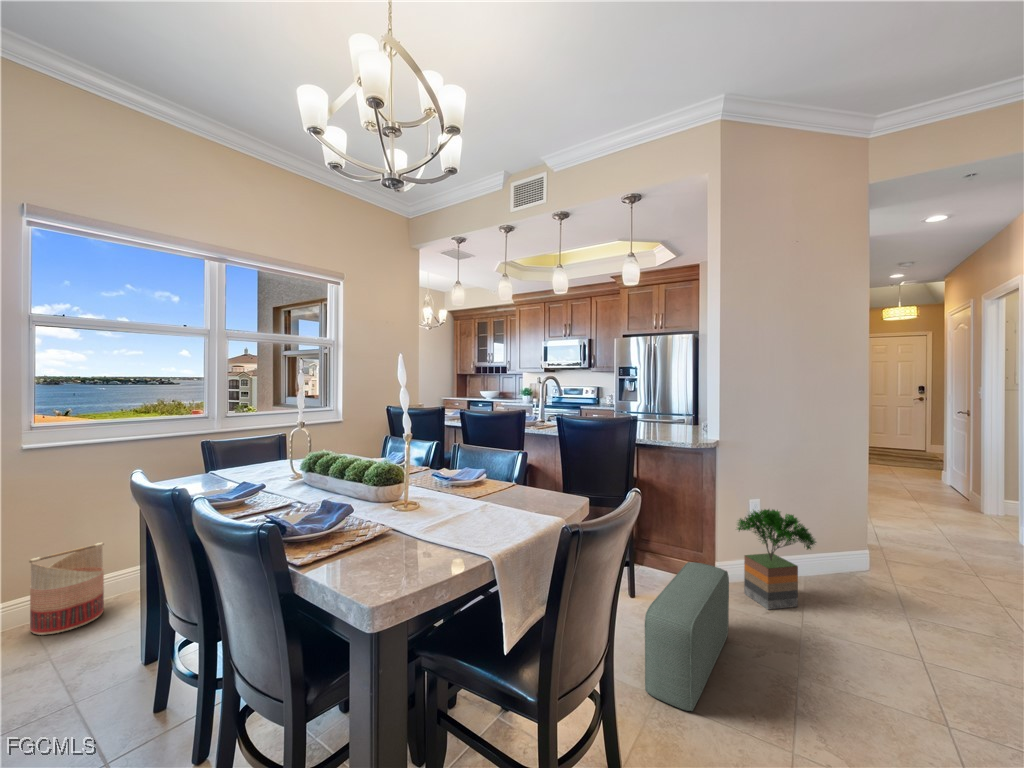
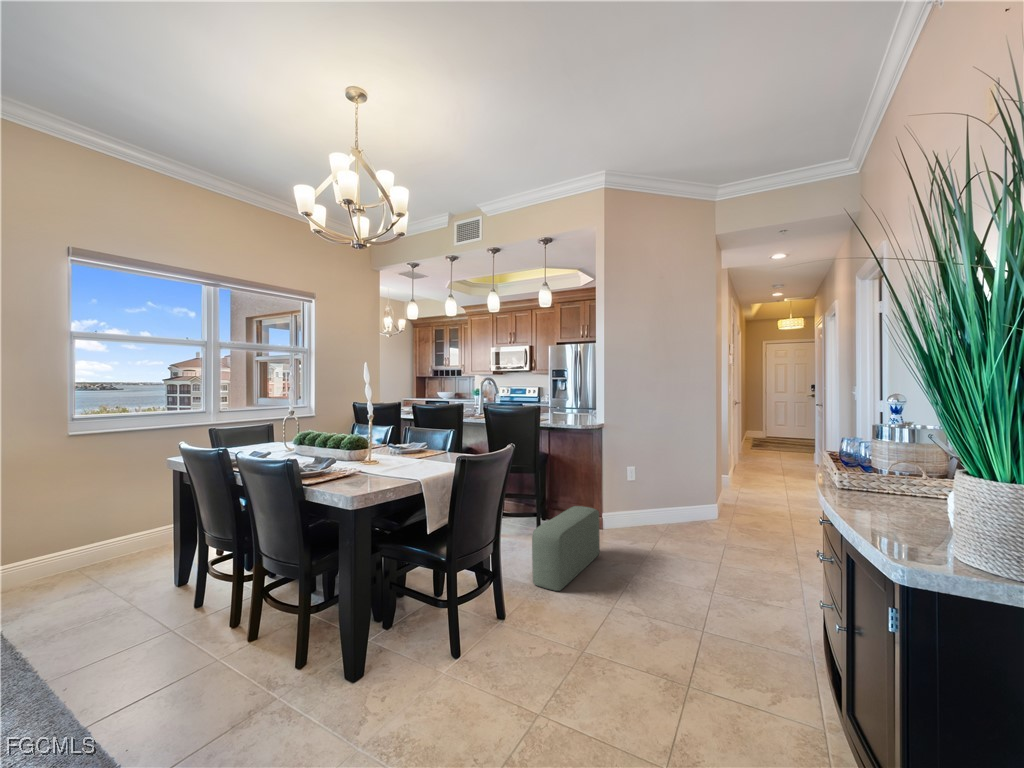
potted tree: present [737,509,816,610] -> none [616,471,667,541]
basket: present [29,543,104,635] -> none [75,507,130,575]

